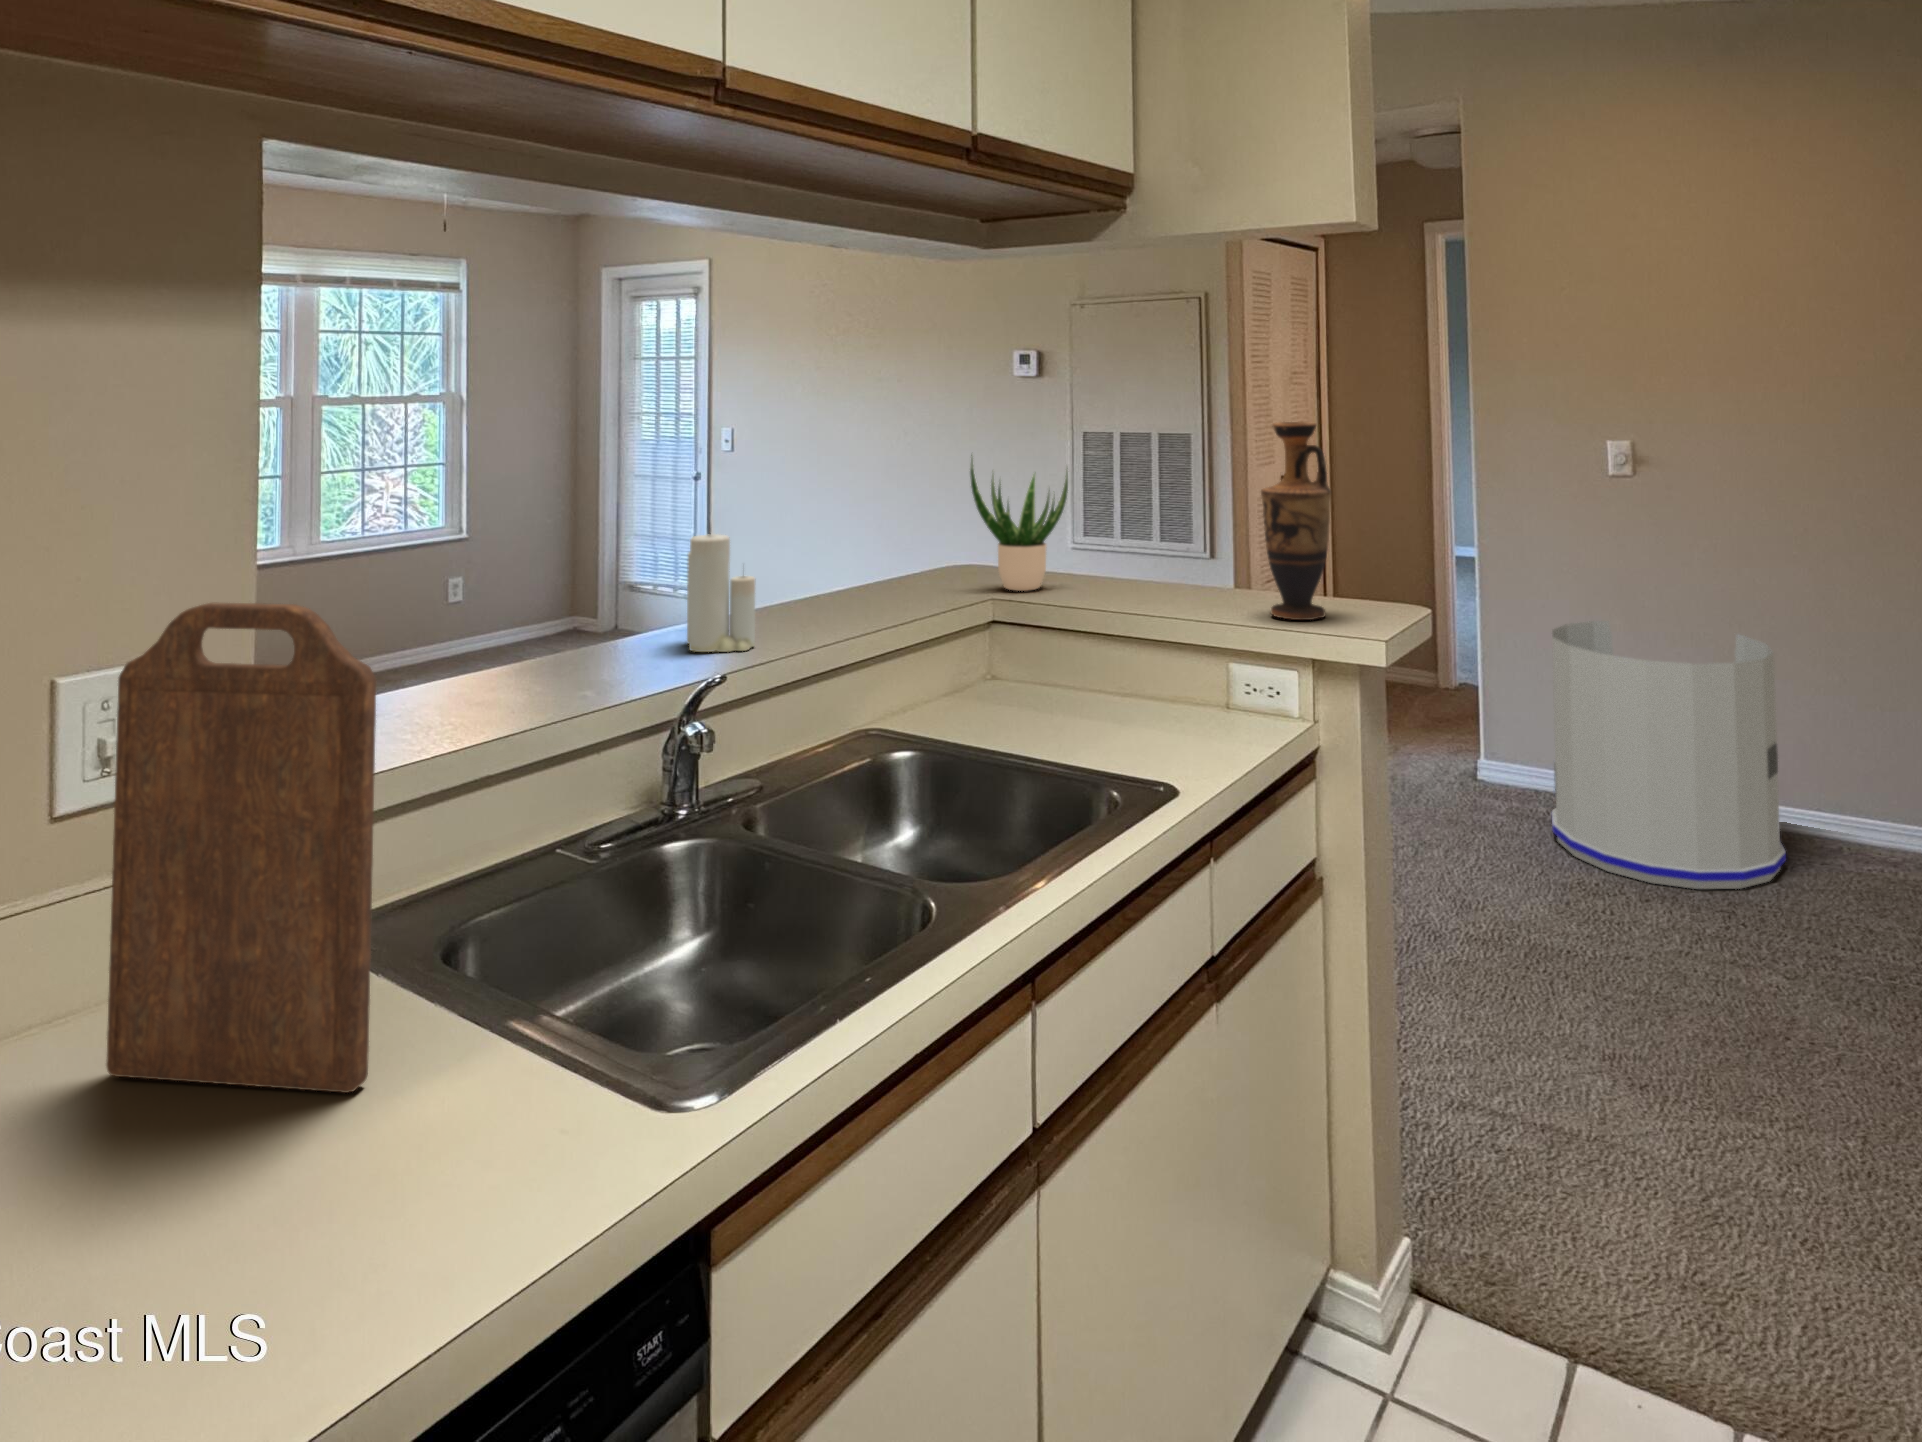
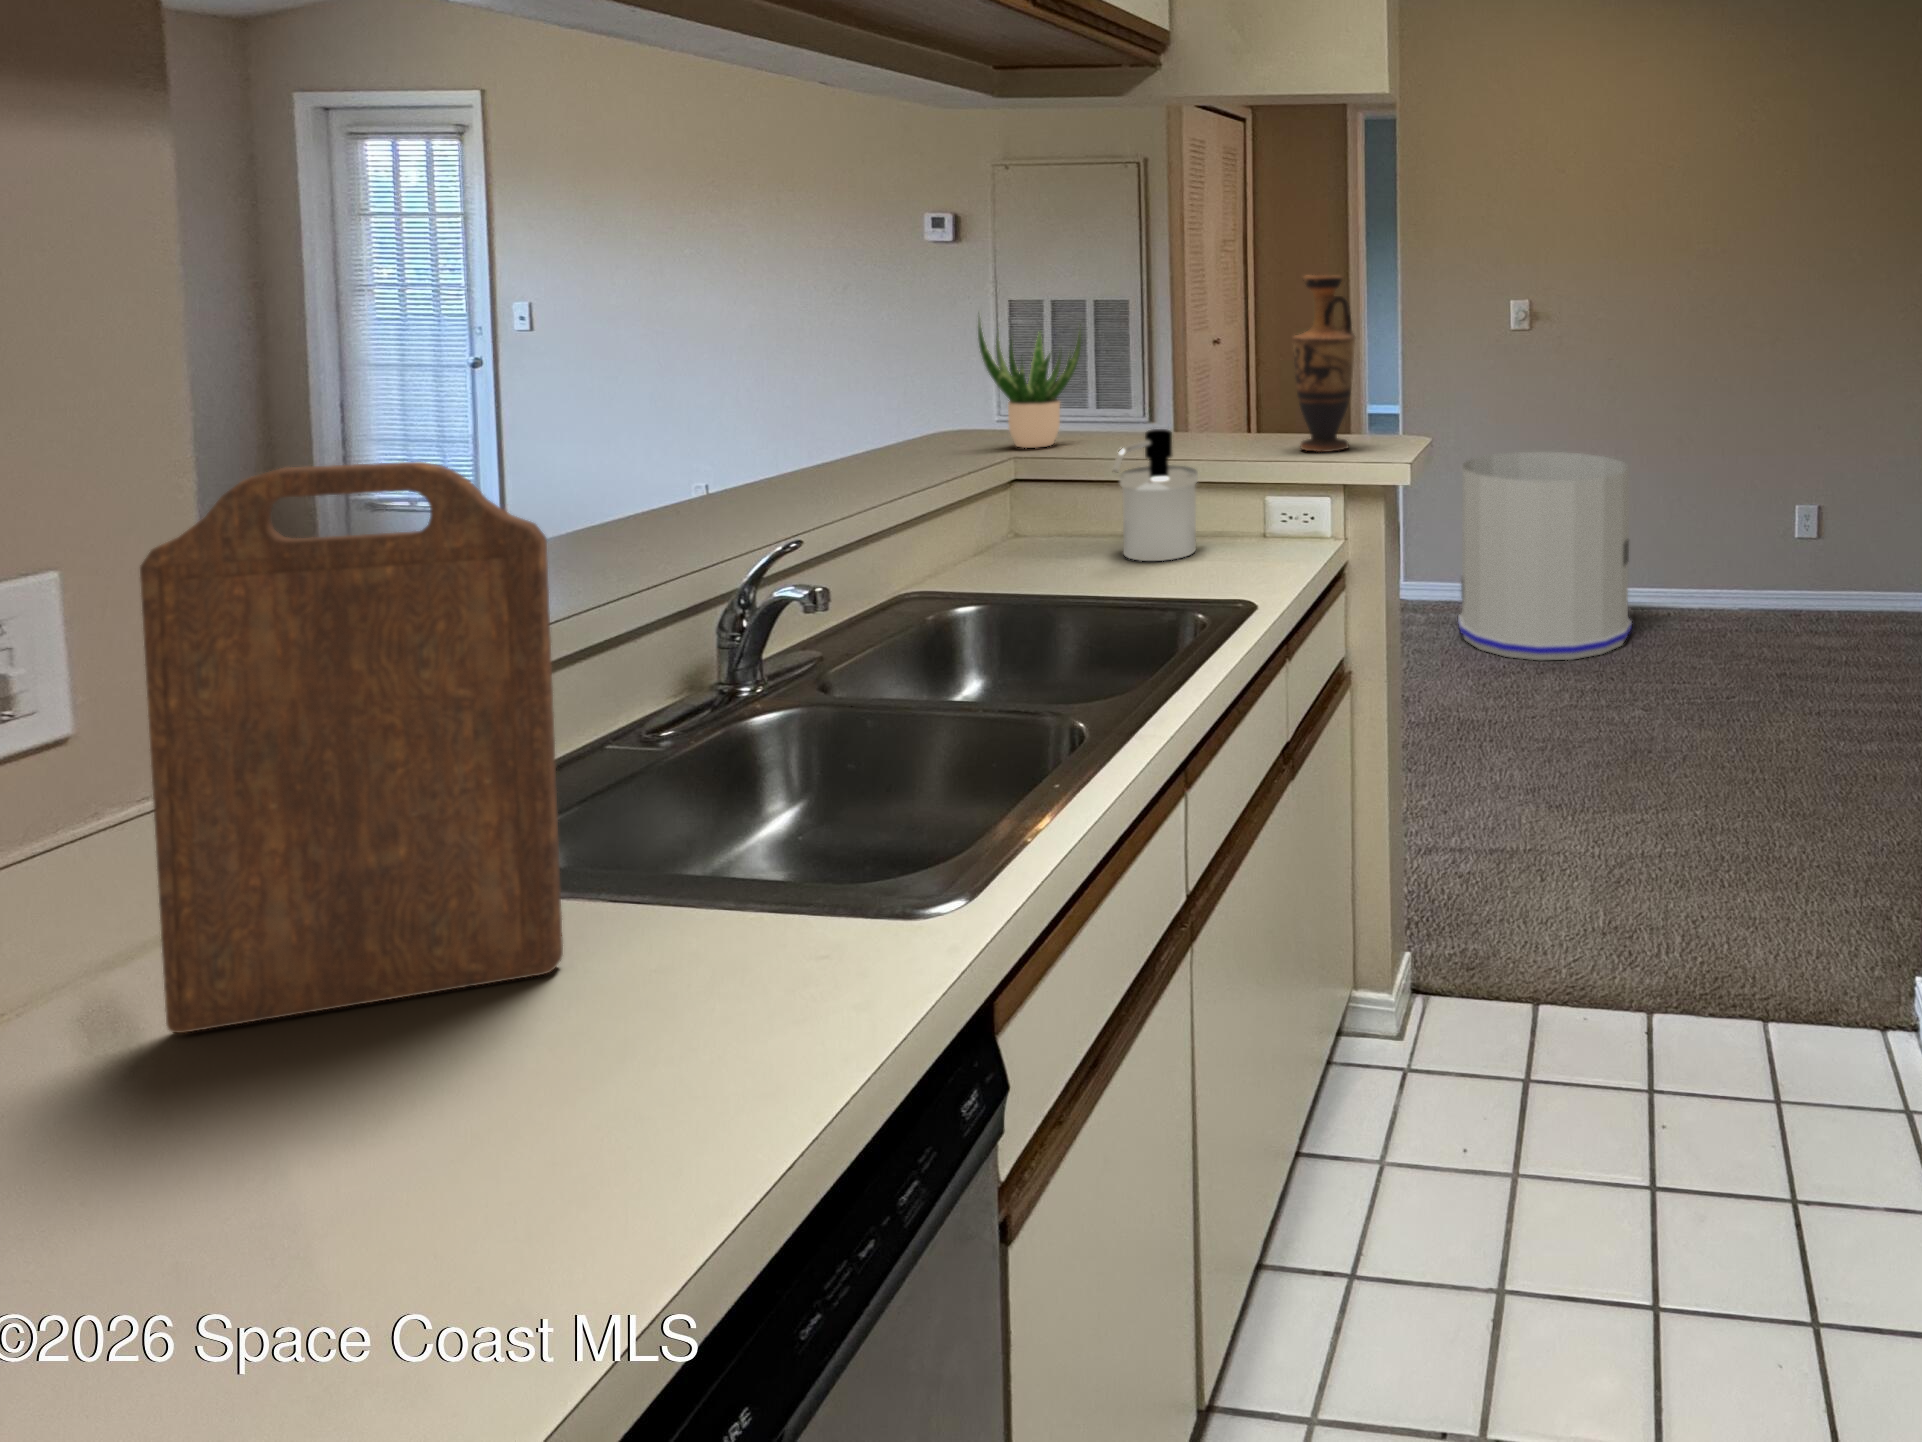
candle: present [687,534,755,652] -> none [684,386,779,526]
soap dispenser: none [1057,583,1154,726] -> present [1113,429,1198,561]

